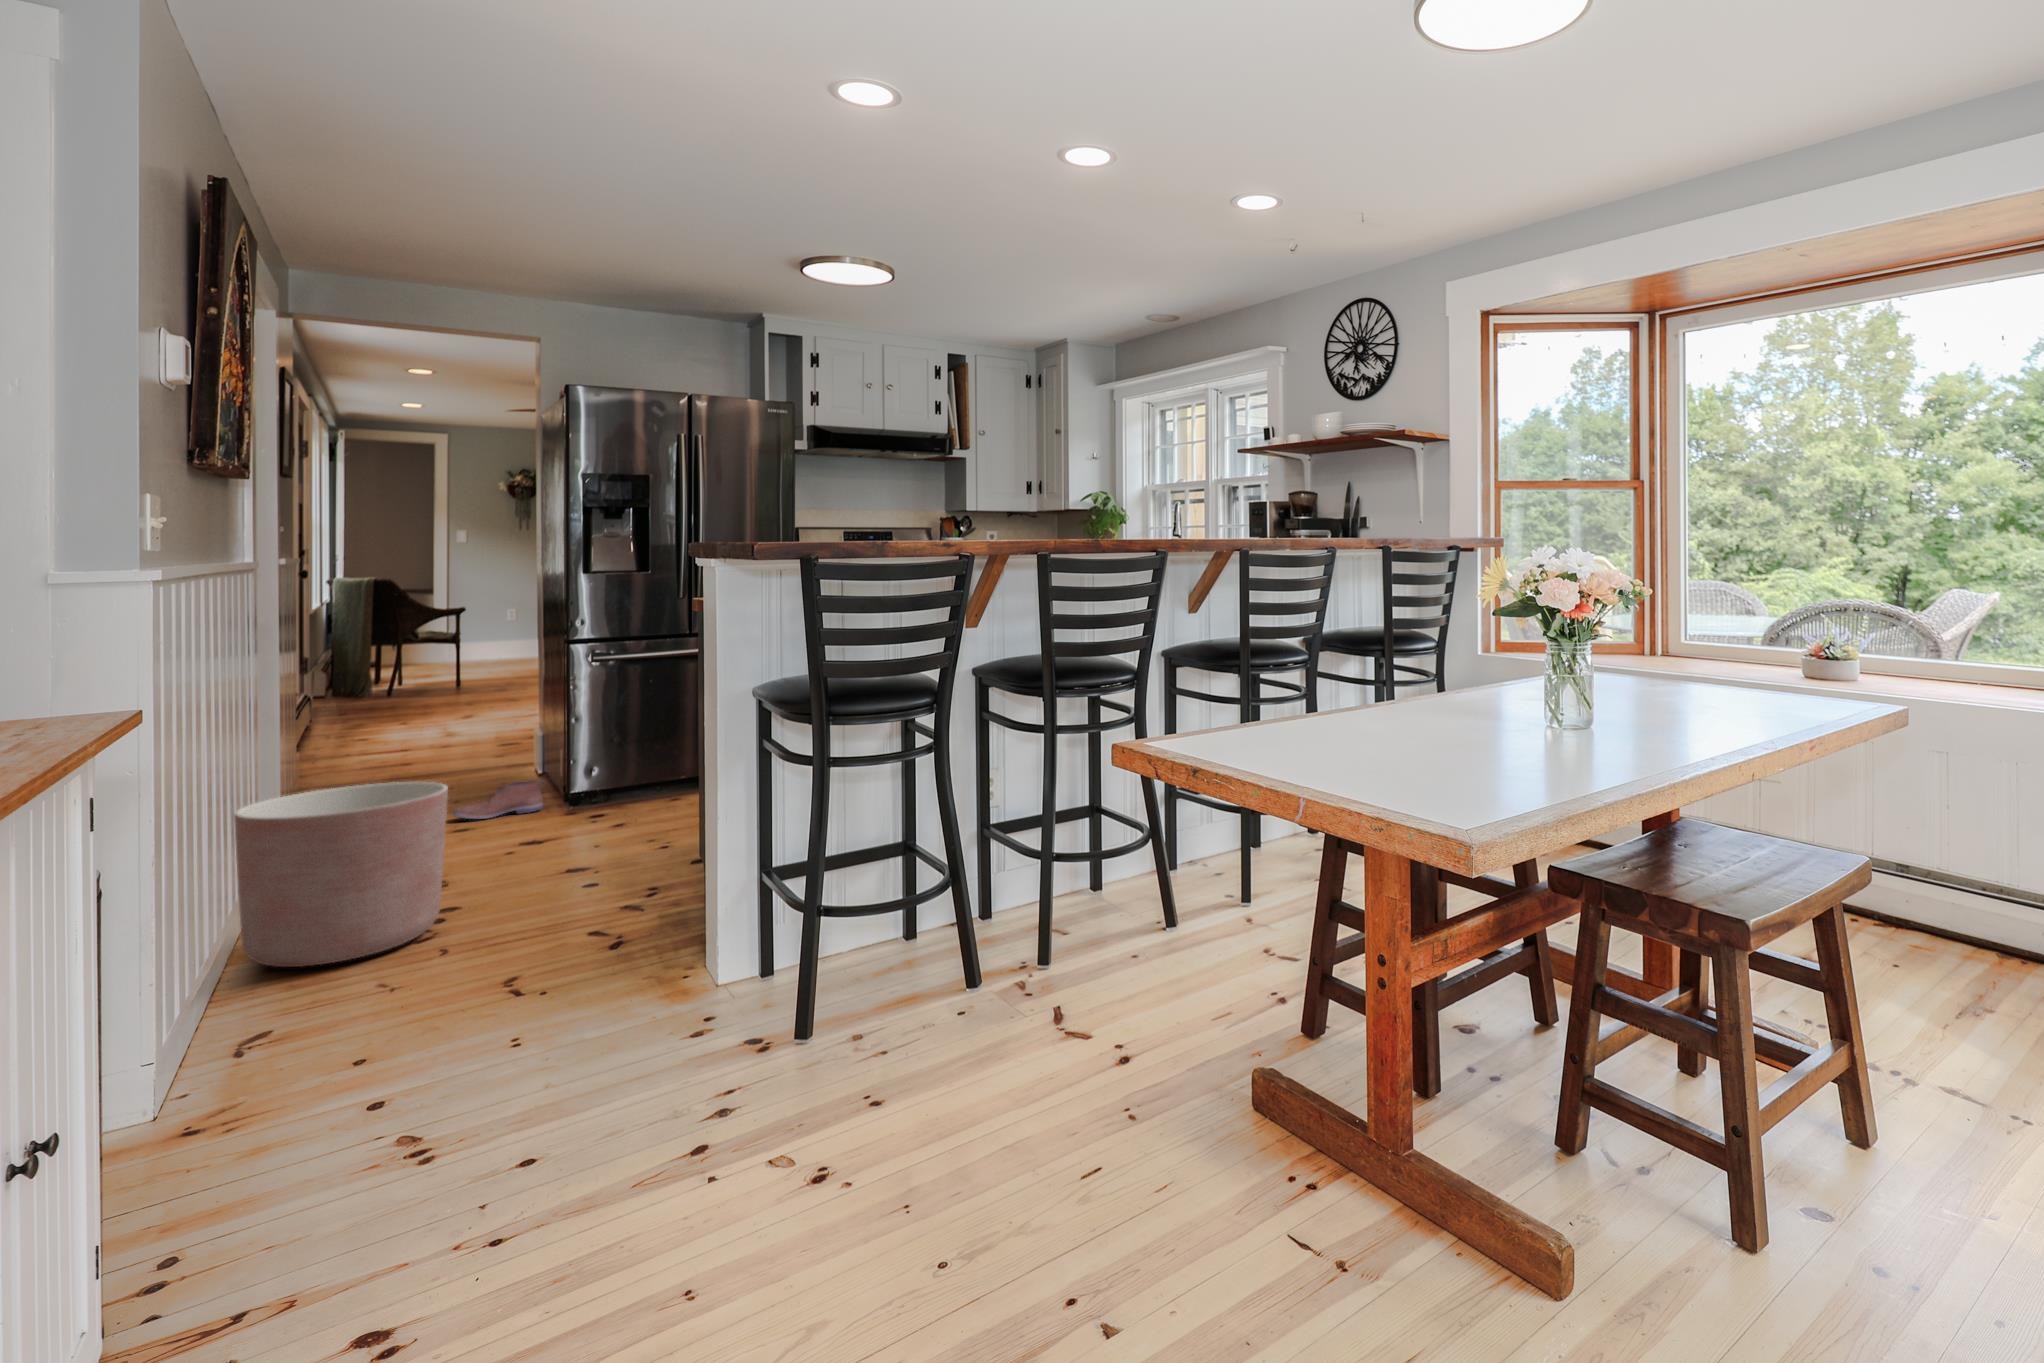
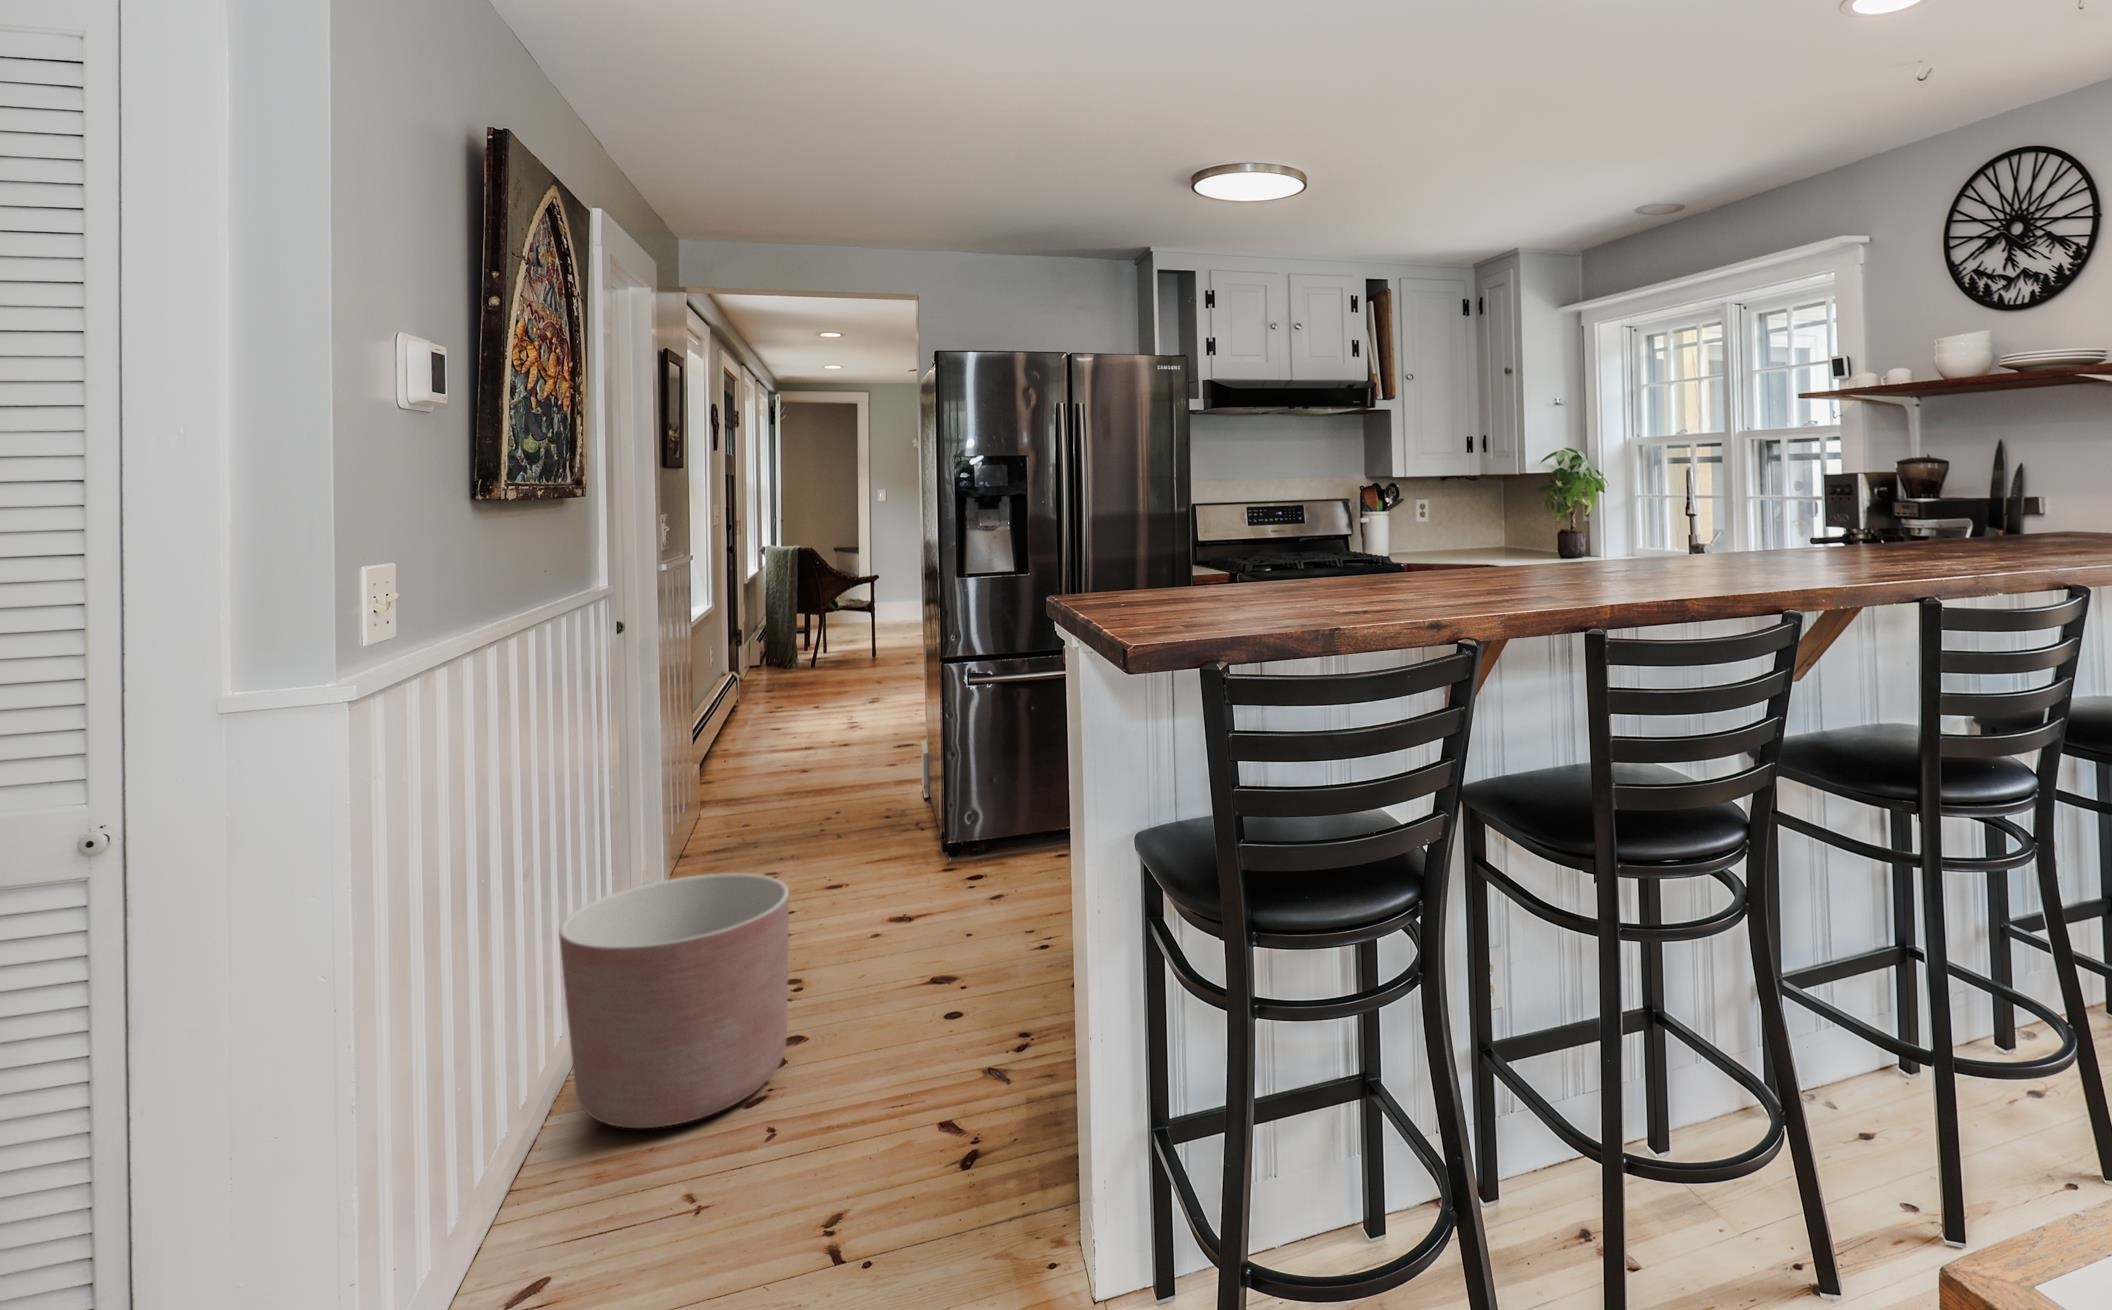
shoe: present [452,781,546,819] -> none [837,816,929,860]

